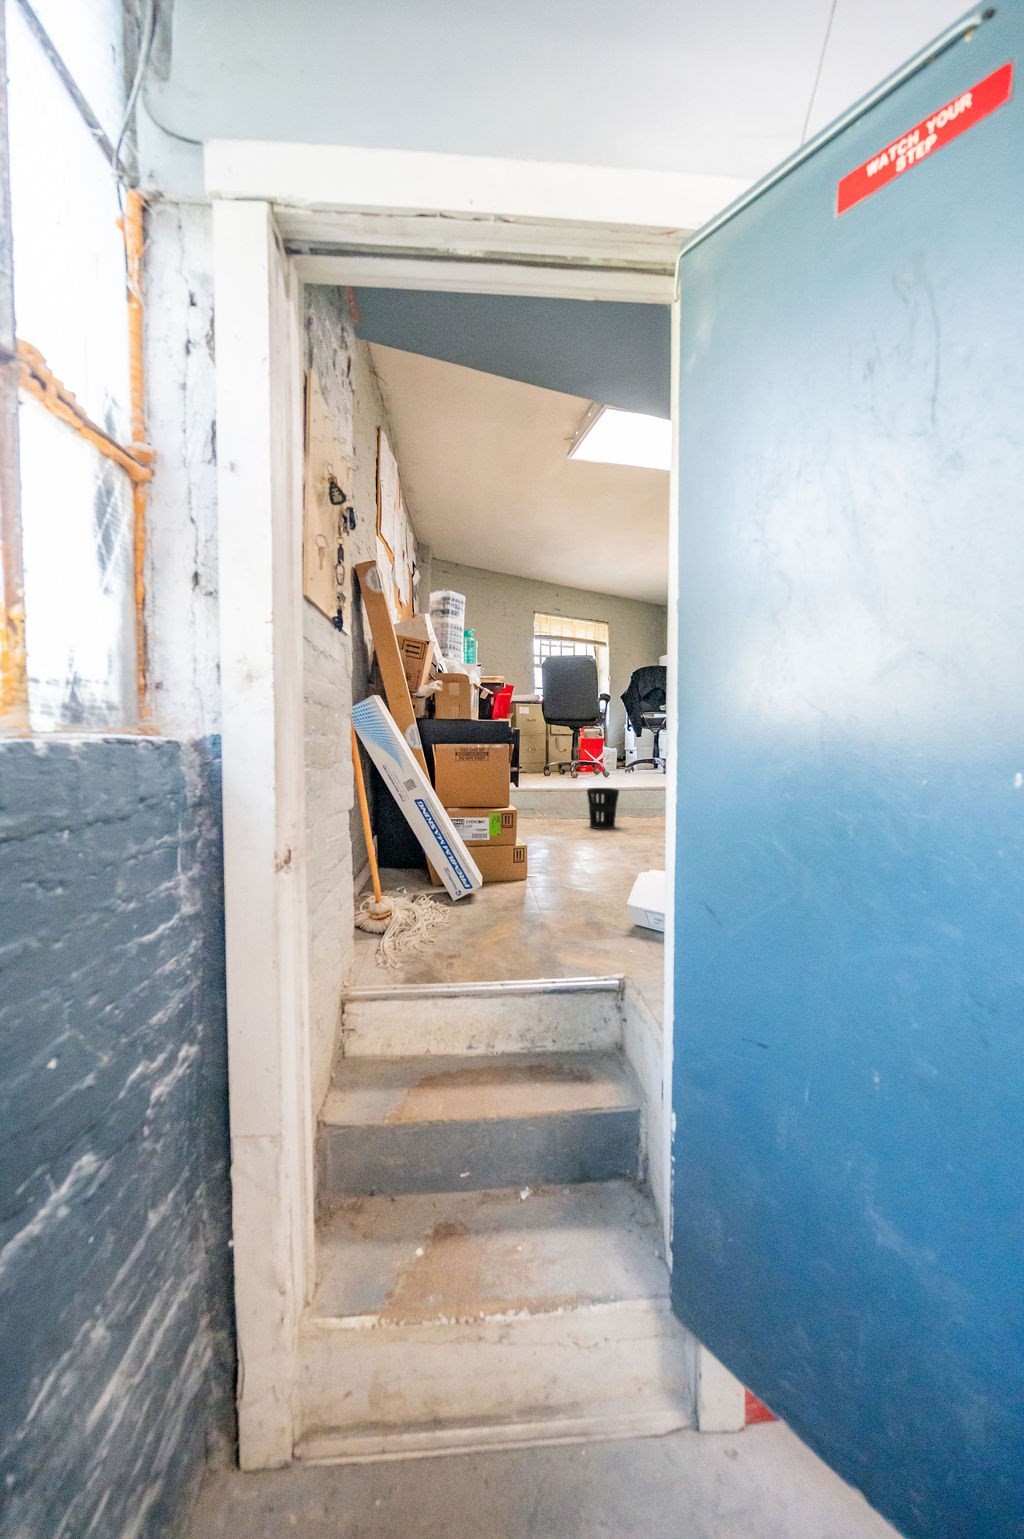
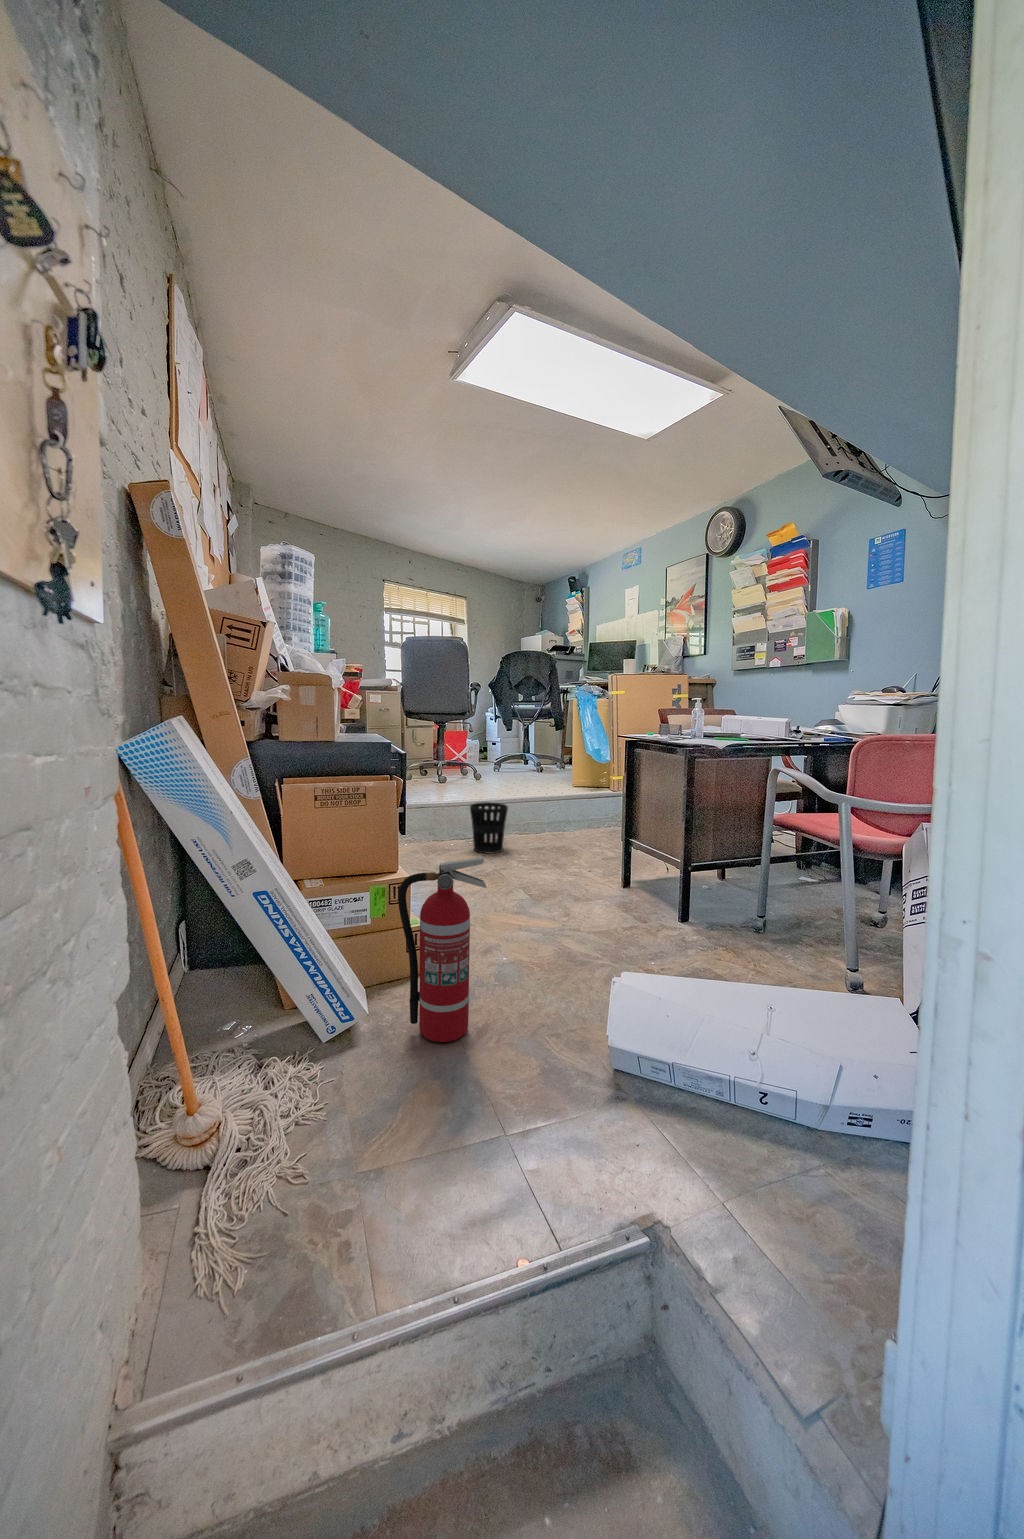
fire extinguisher: none [501,785,559,906] -> present [398,857,486,1042]

